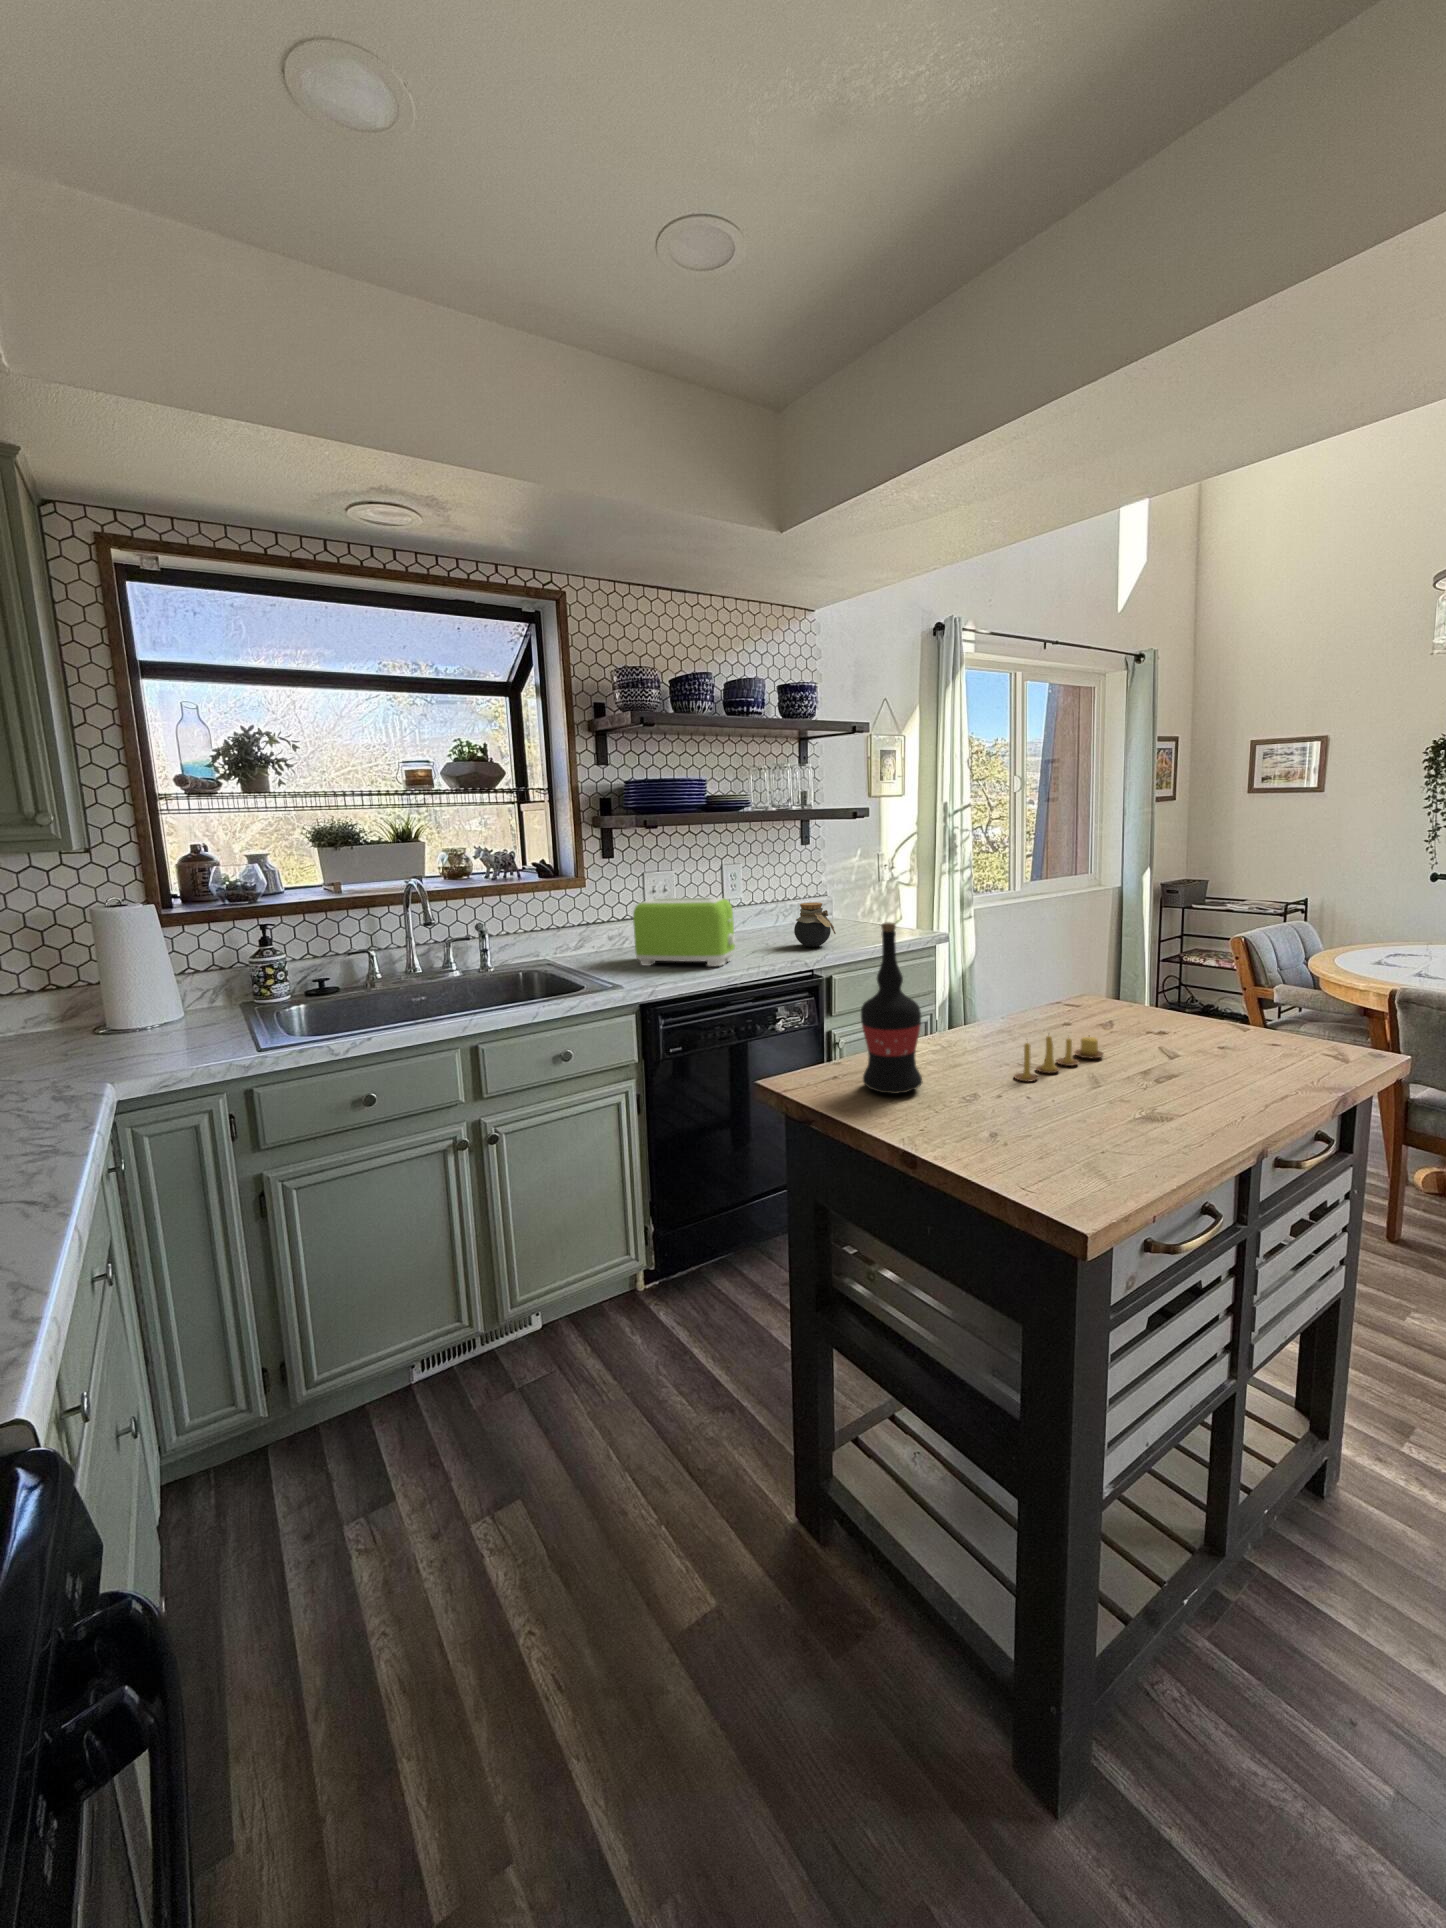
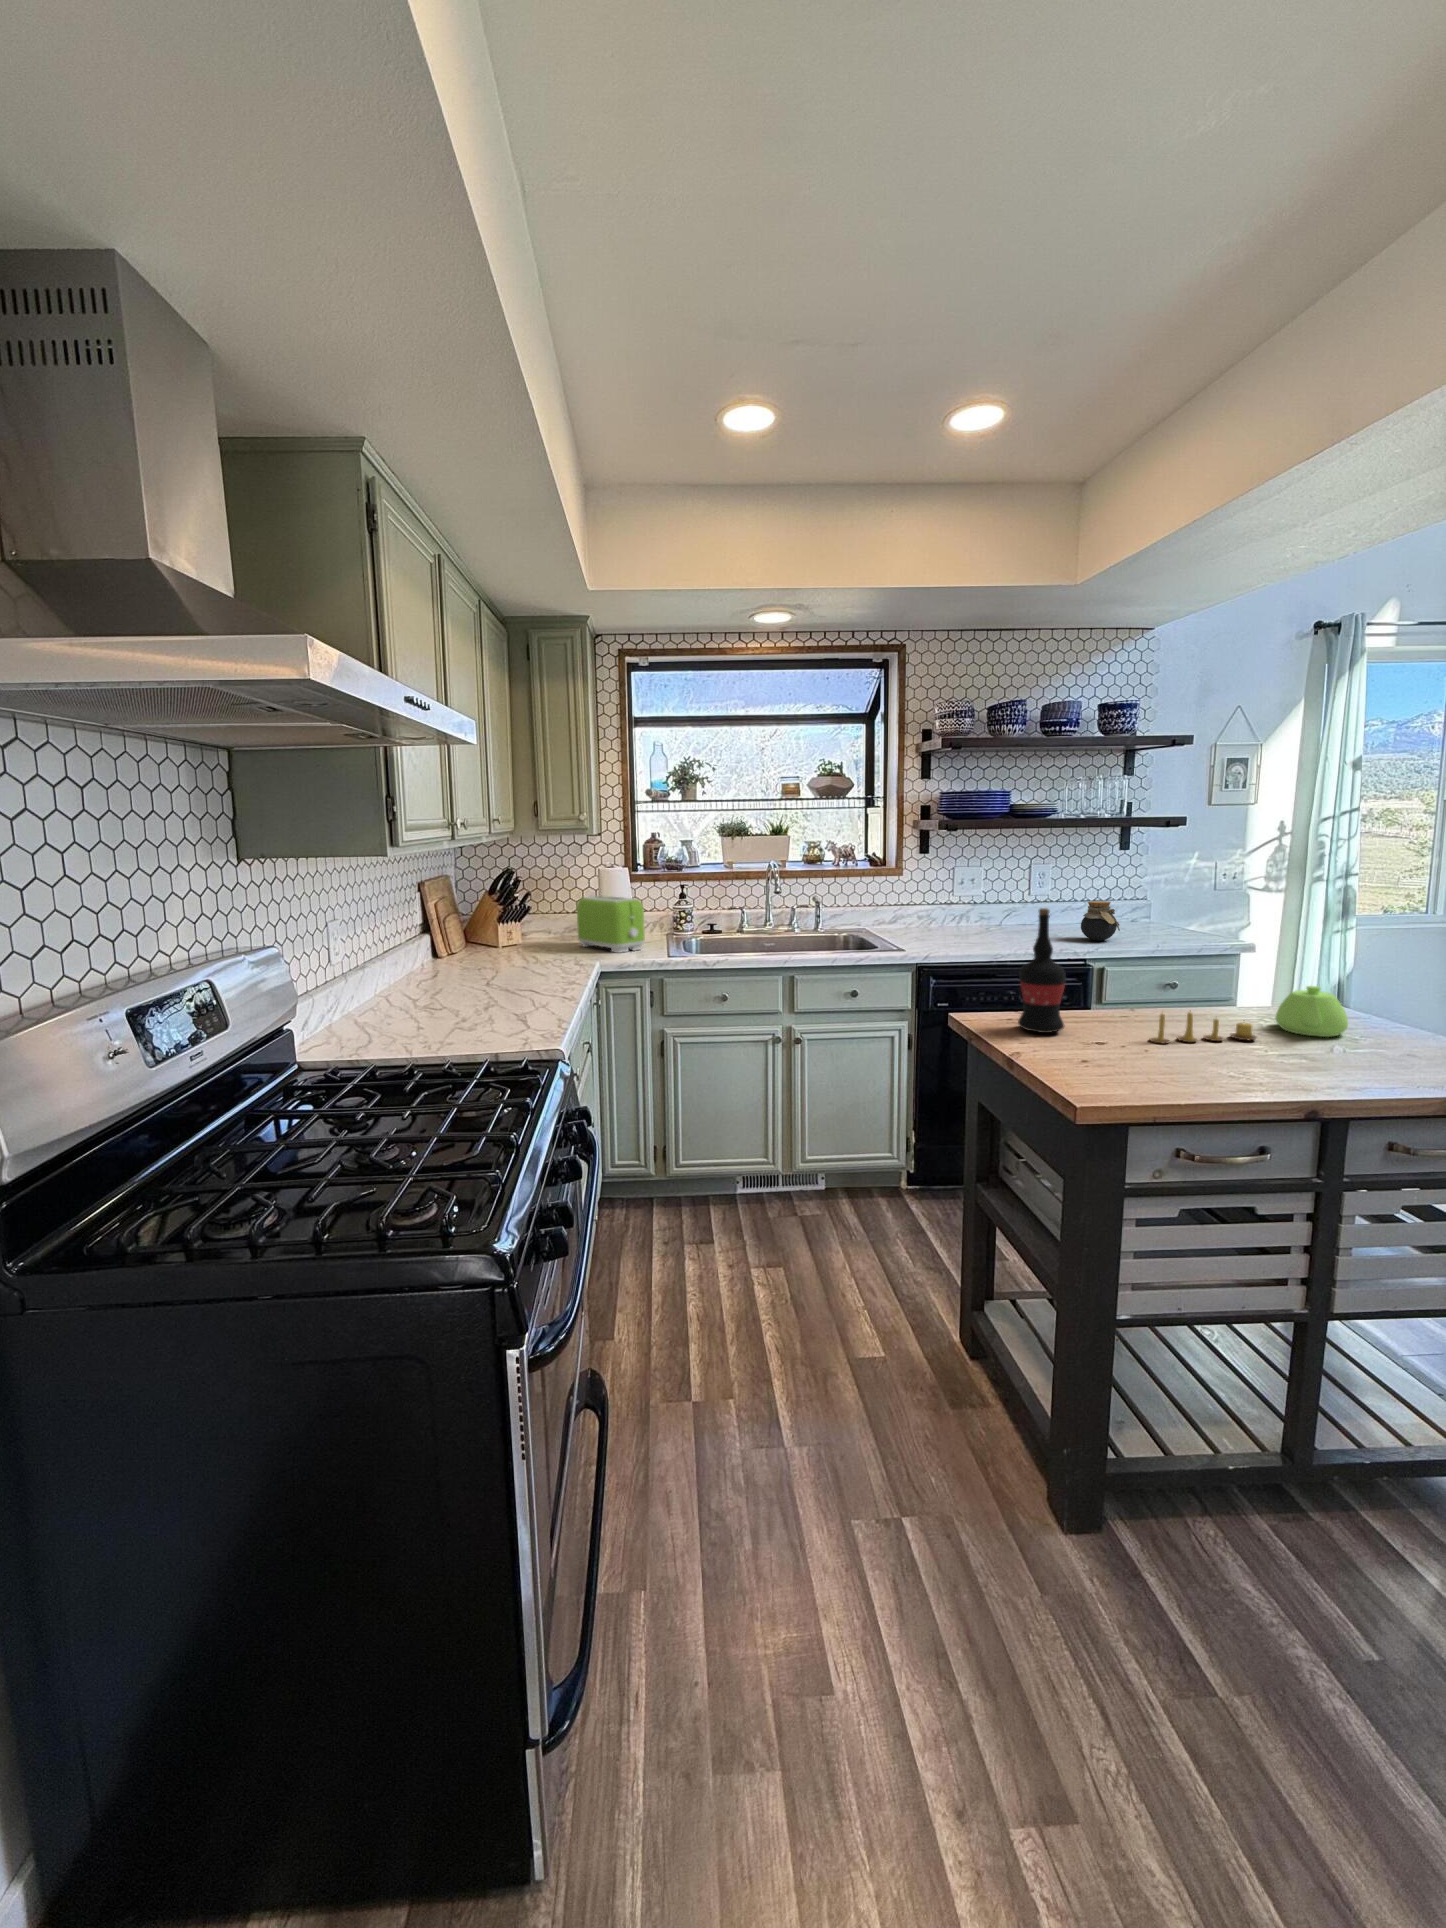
toaster: present [633,898,735,966] -> present [577,896,645,953]
teapot: none [1088,983,1158,1039] -> present [1275,986,1348,1037]

